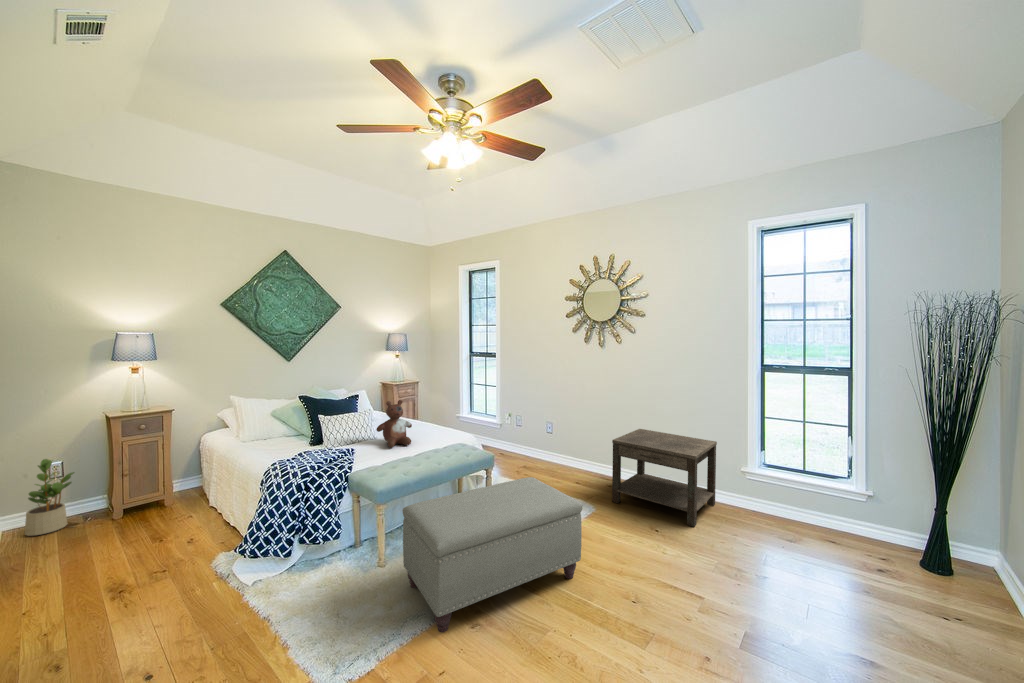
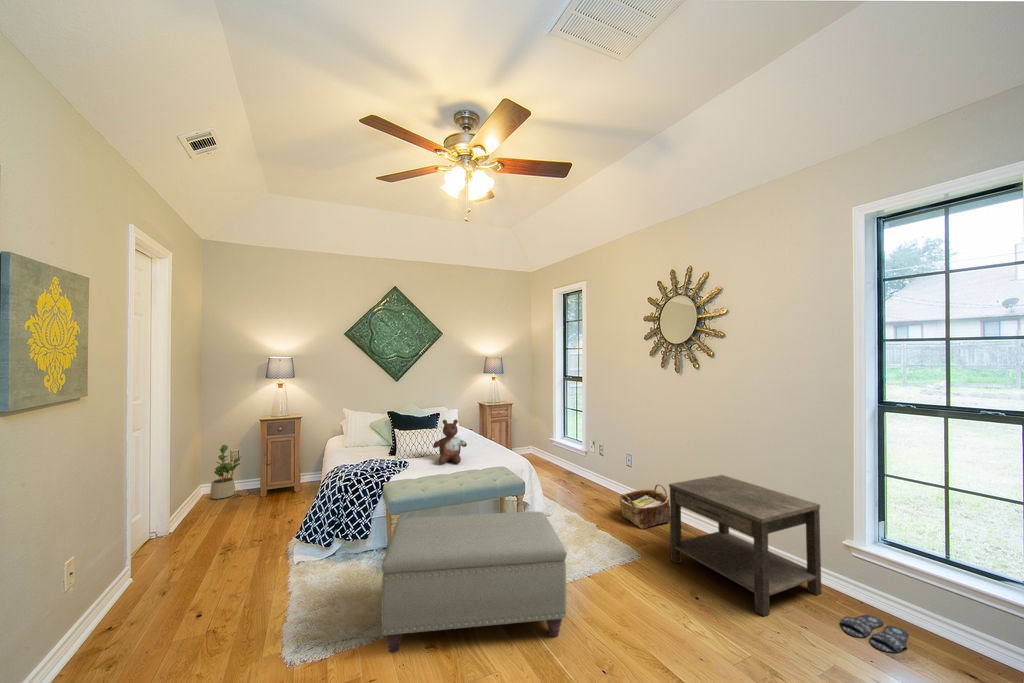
woven basket: none [553,443,594,482] -> present [619,484,670,529]
slippers: none [736,512,775,532] -> present [841,615,909,653]

